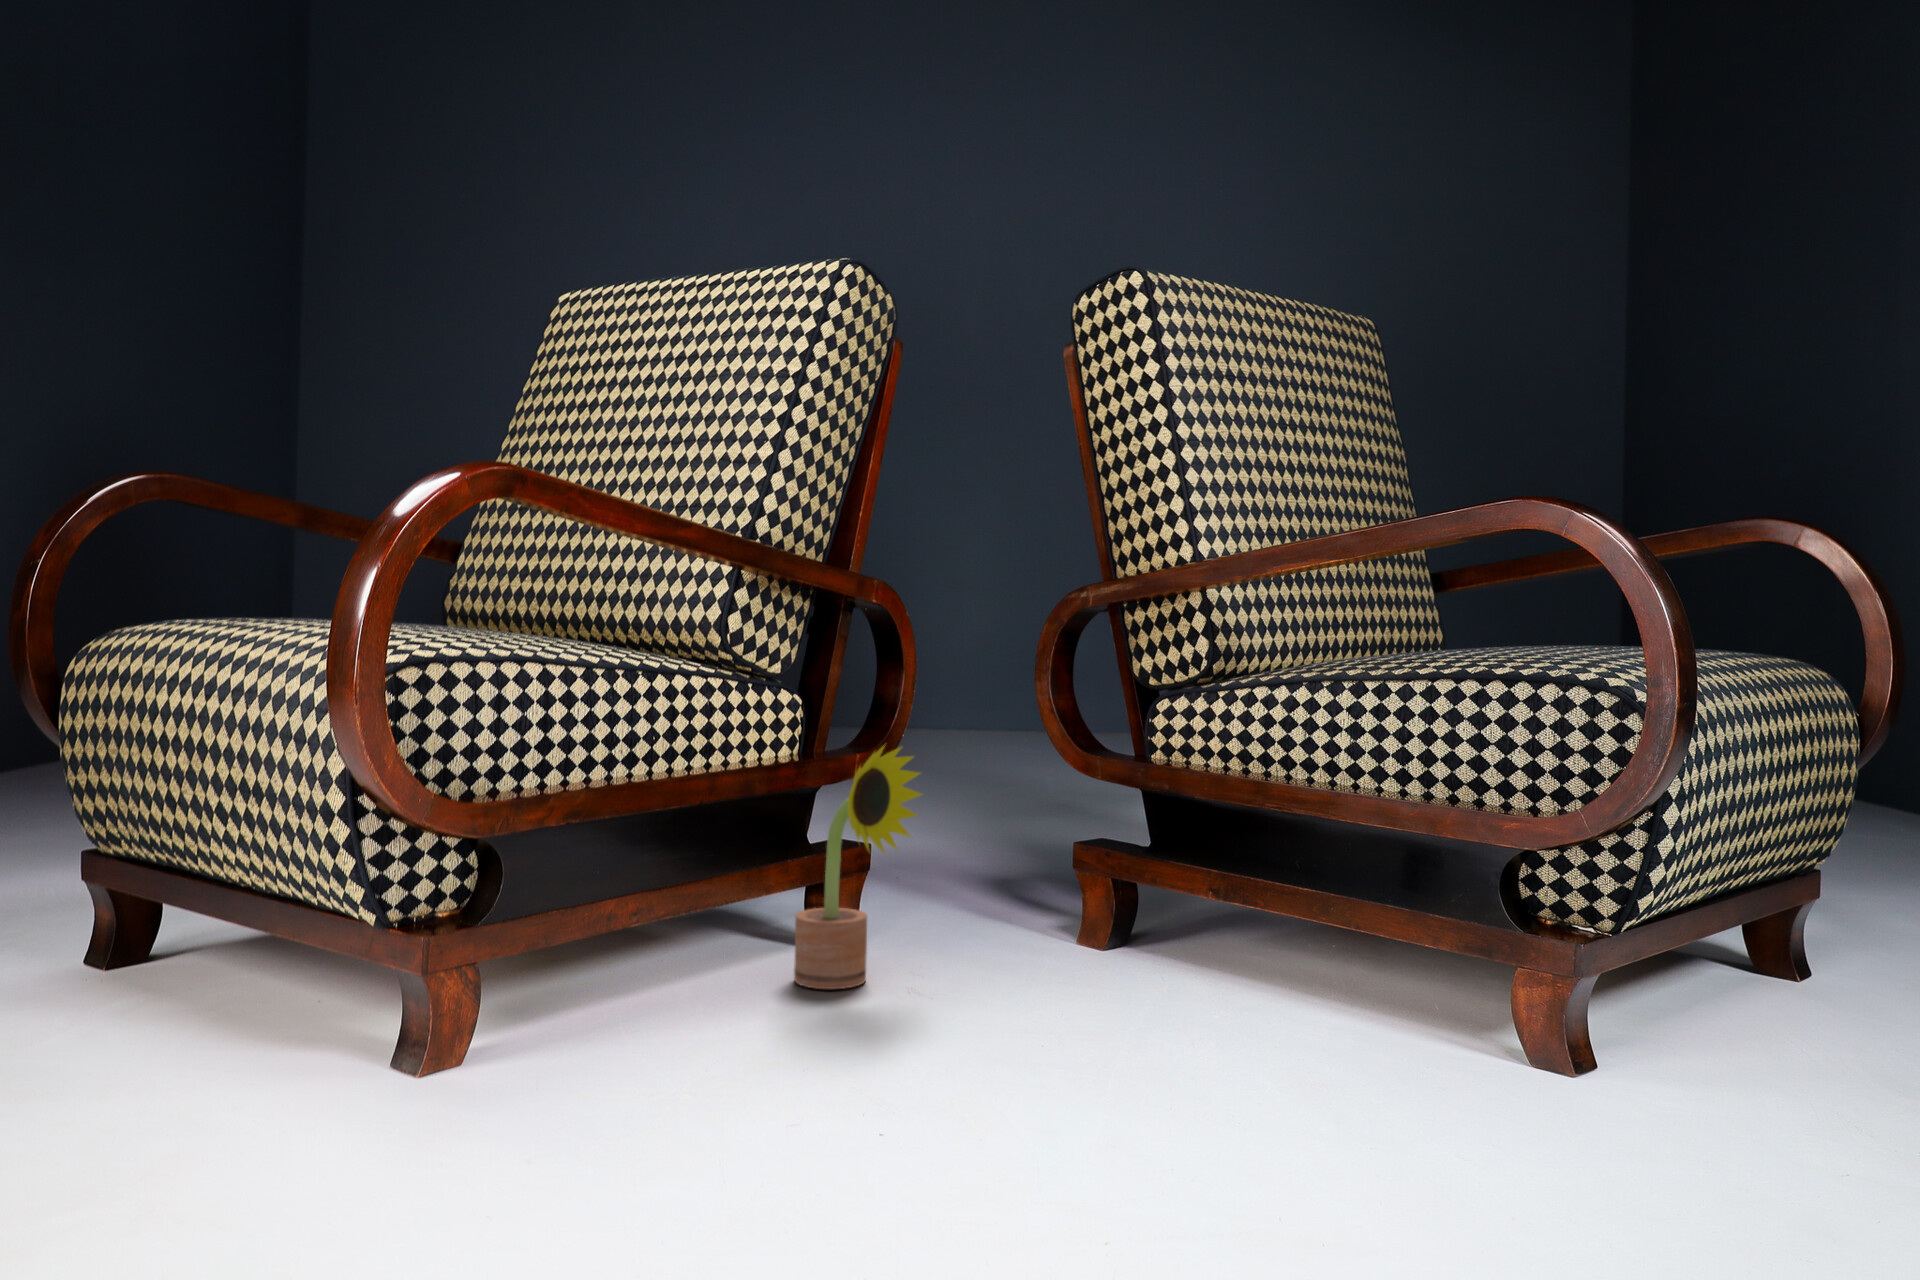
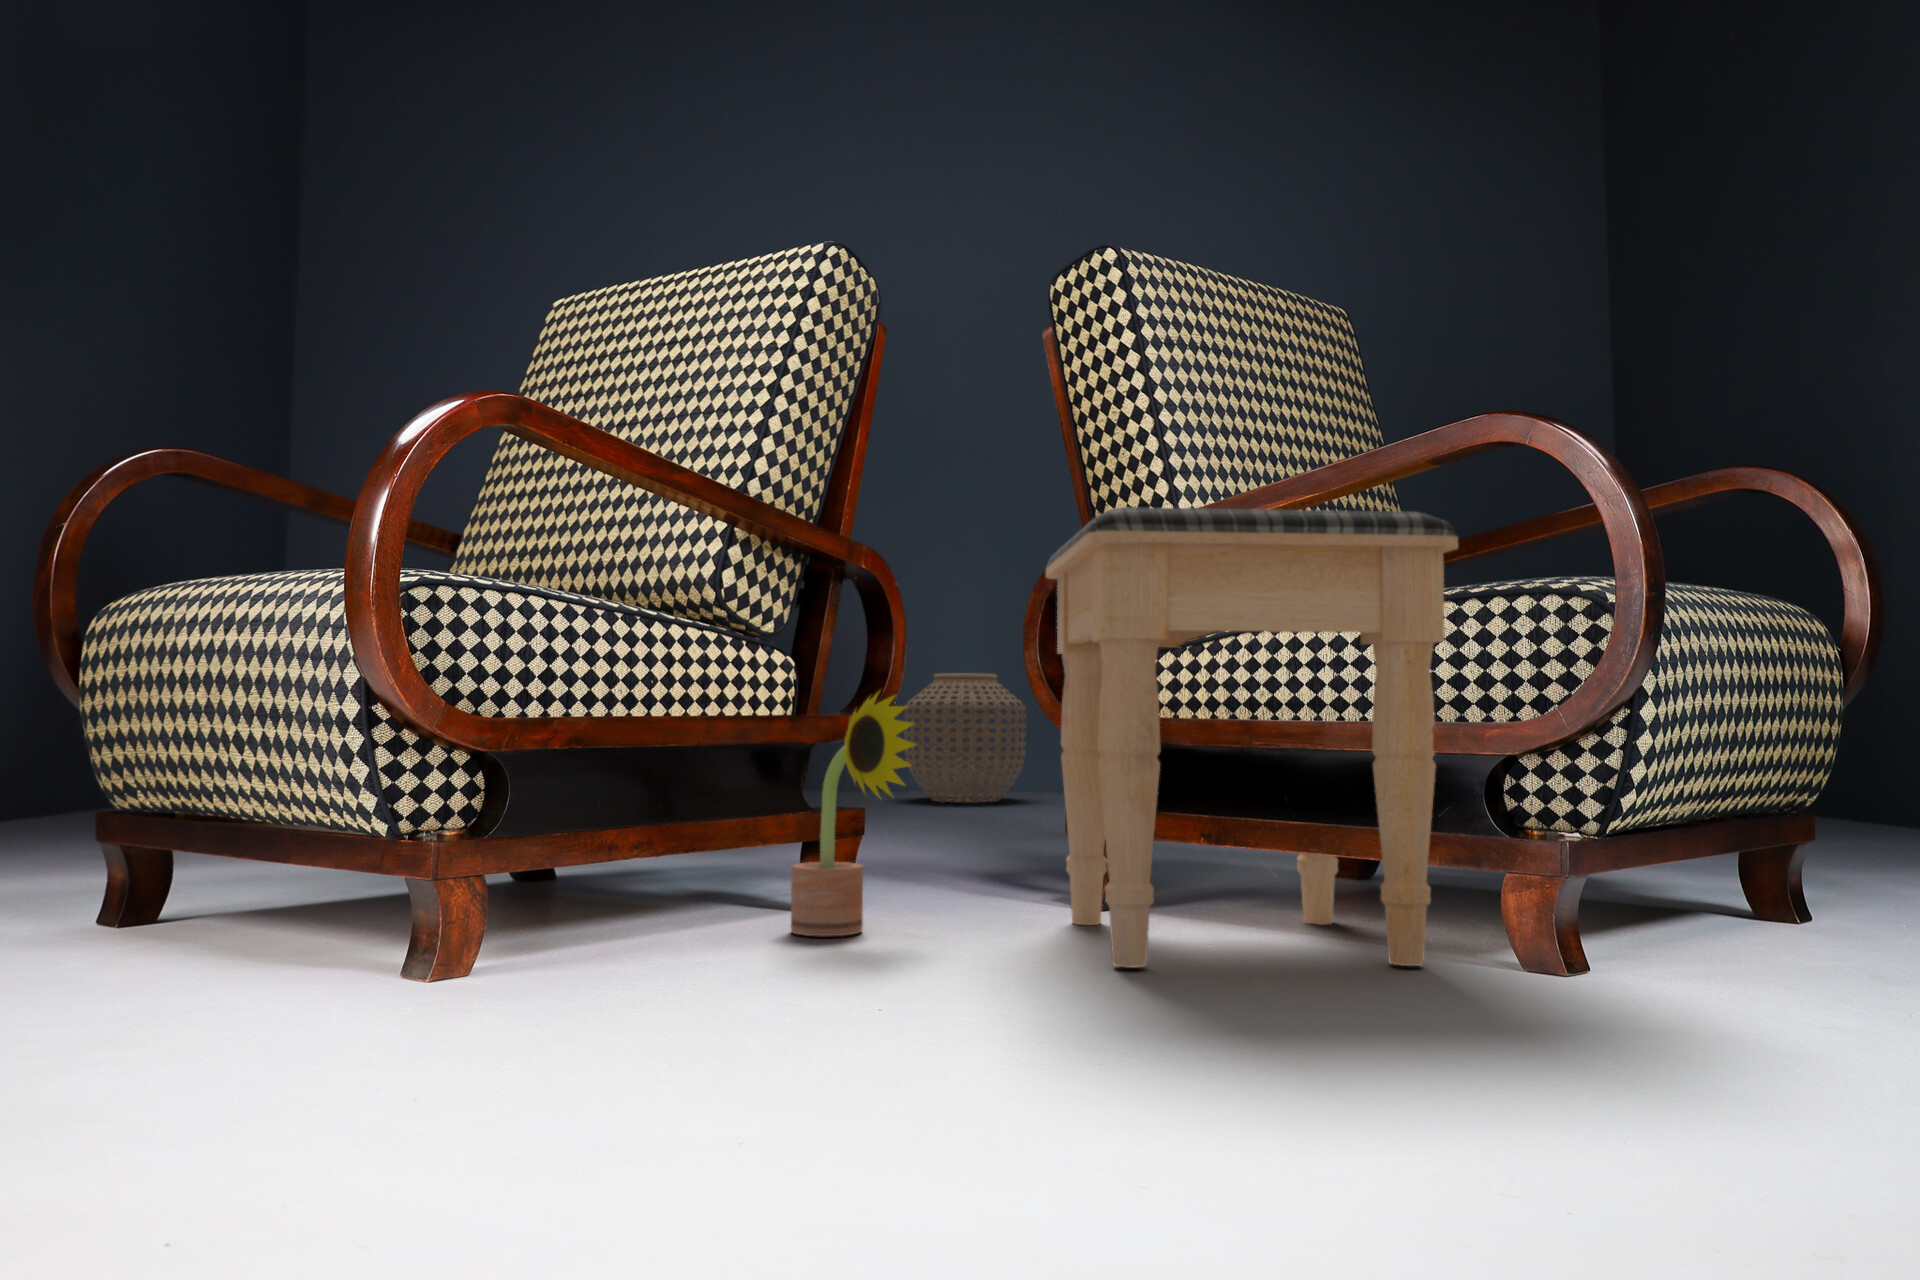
footstool: none [1059,581,1484,1053] -> present [1046,507,1458,968]
woven basket: none [928,643,1048,771] -> present [904,673,1026,803]

